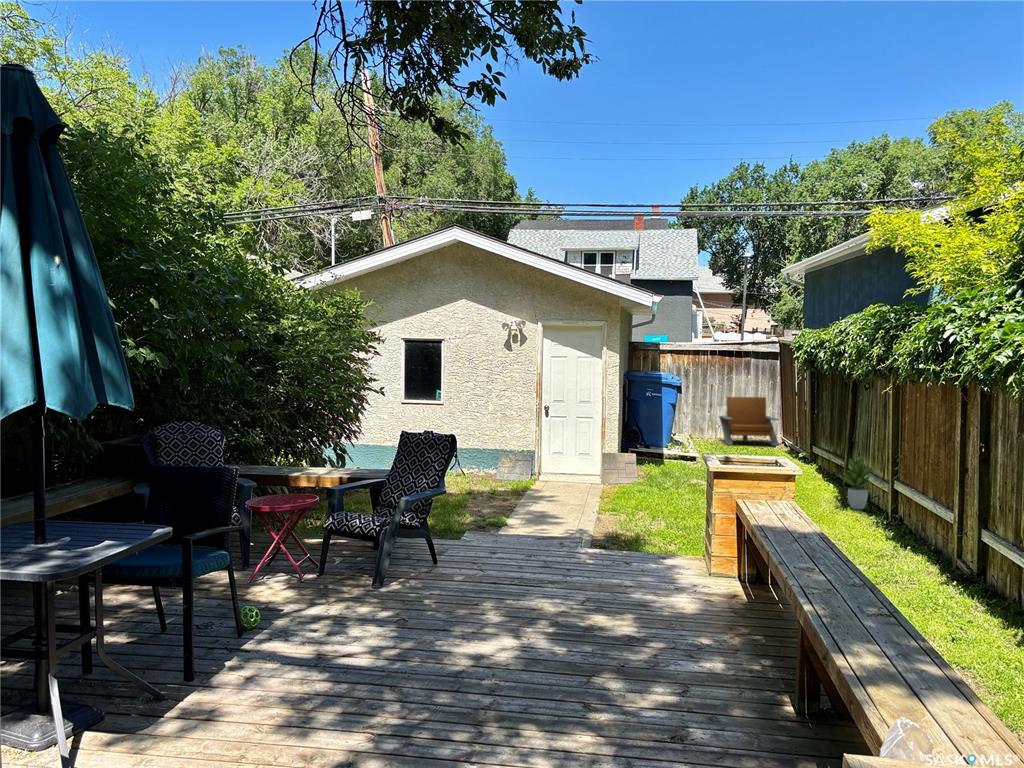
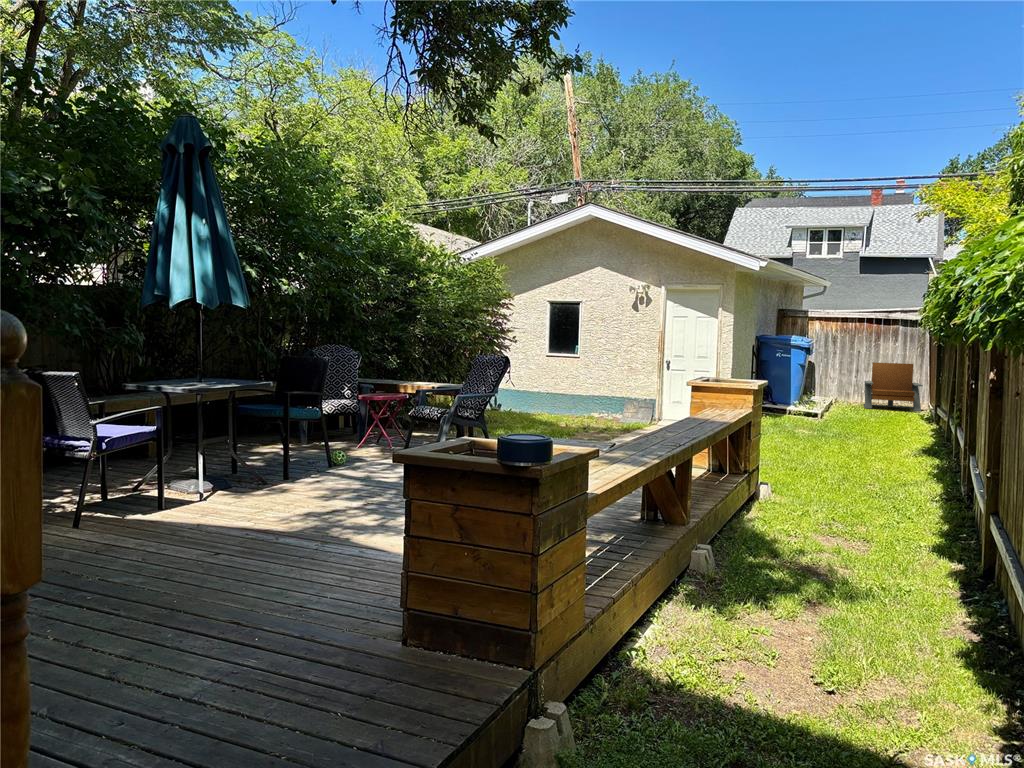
potted plant: present [841,458,874,509] -> none [911,412,948,461]

